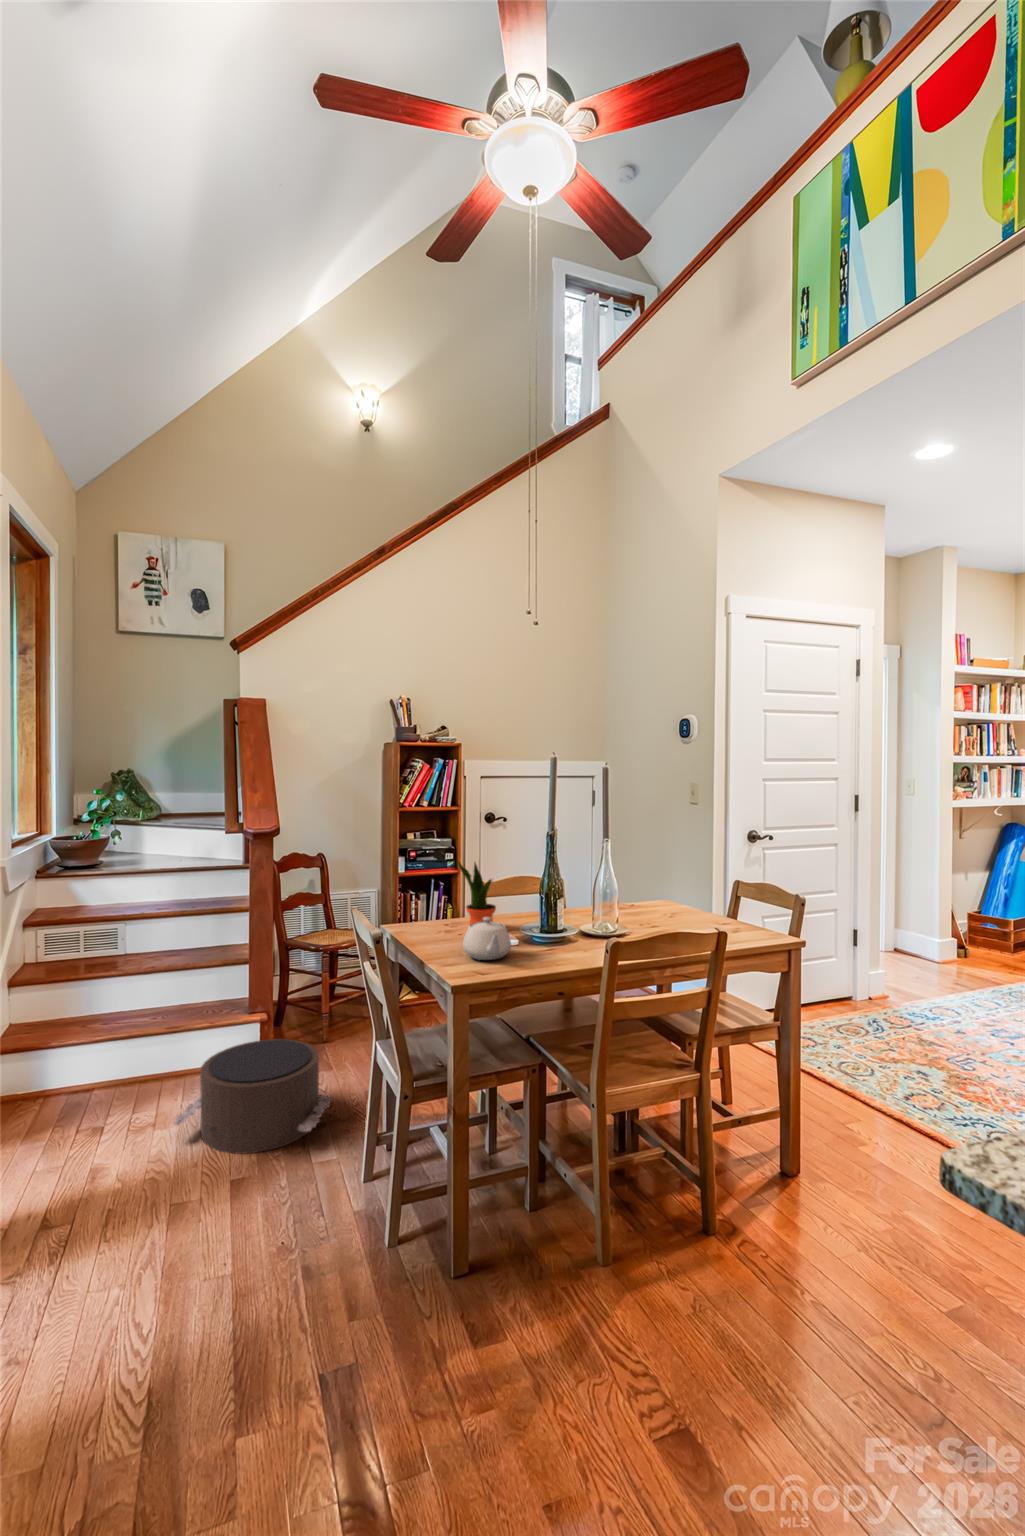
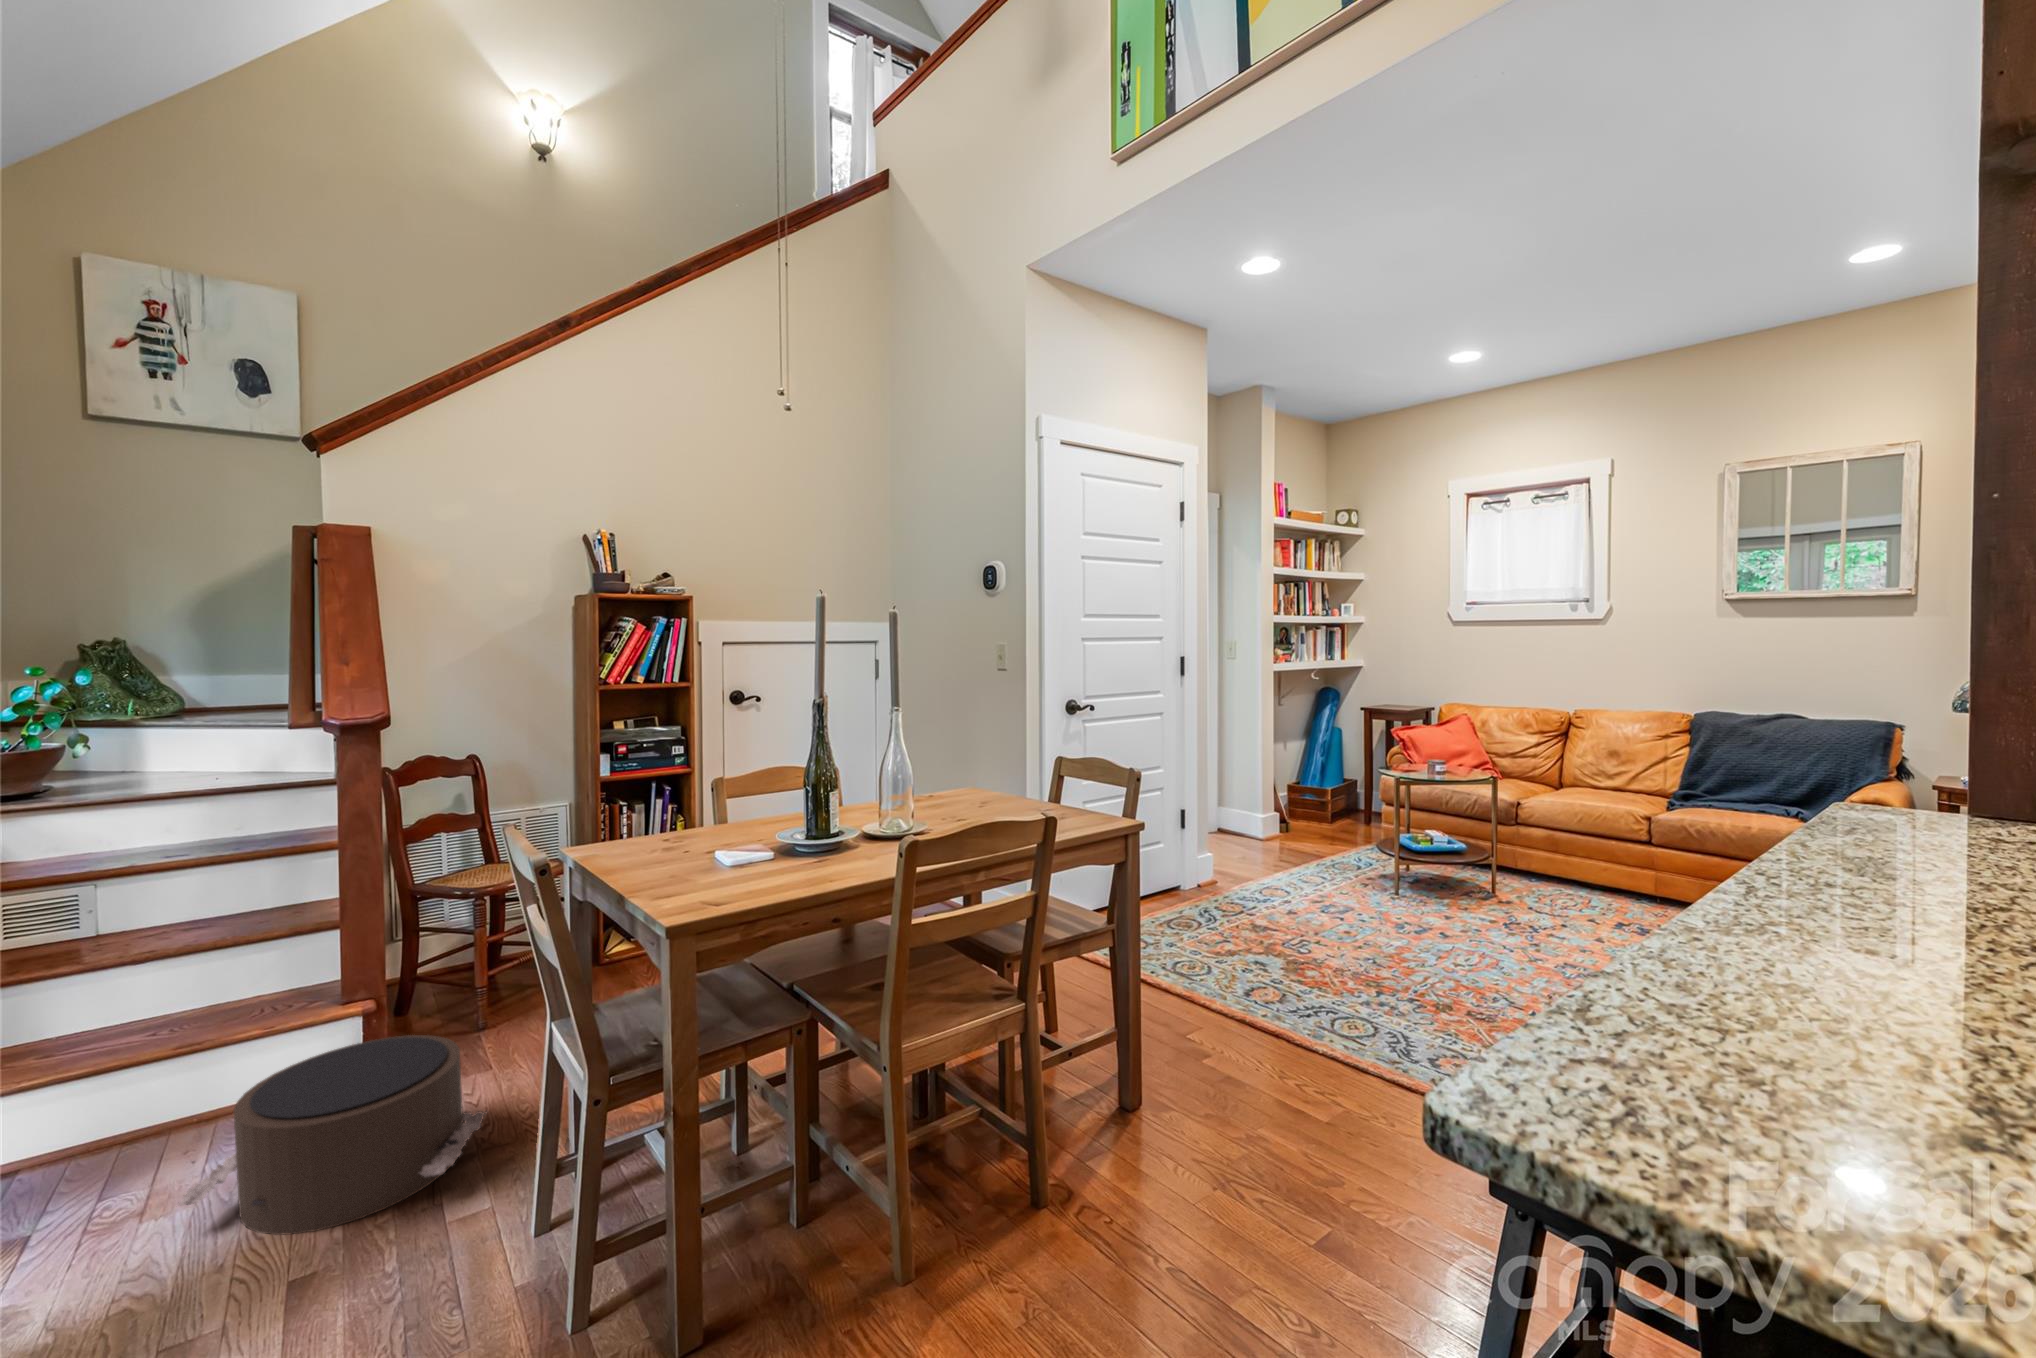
potted plant: present [458,862,496,925] -> none [676,740,739,843]
teapot: present [463,917,511,960] -> none [685,819,761,881]

